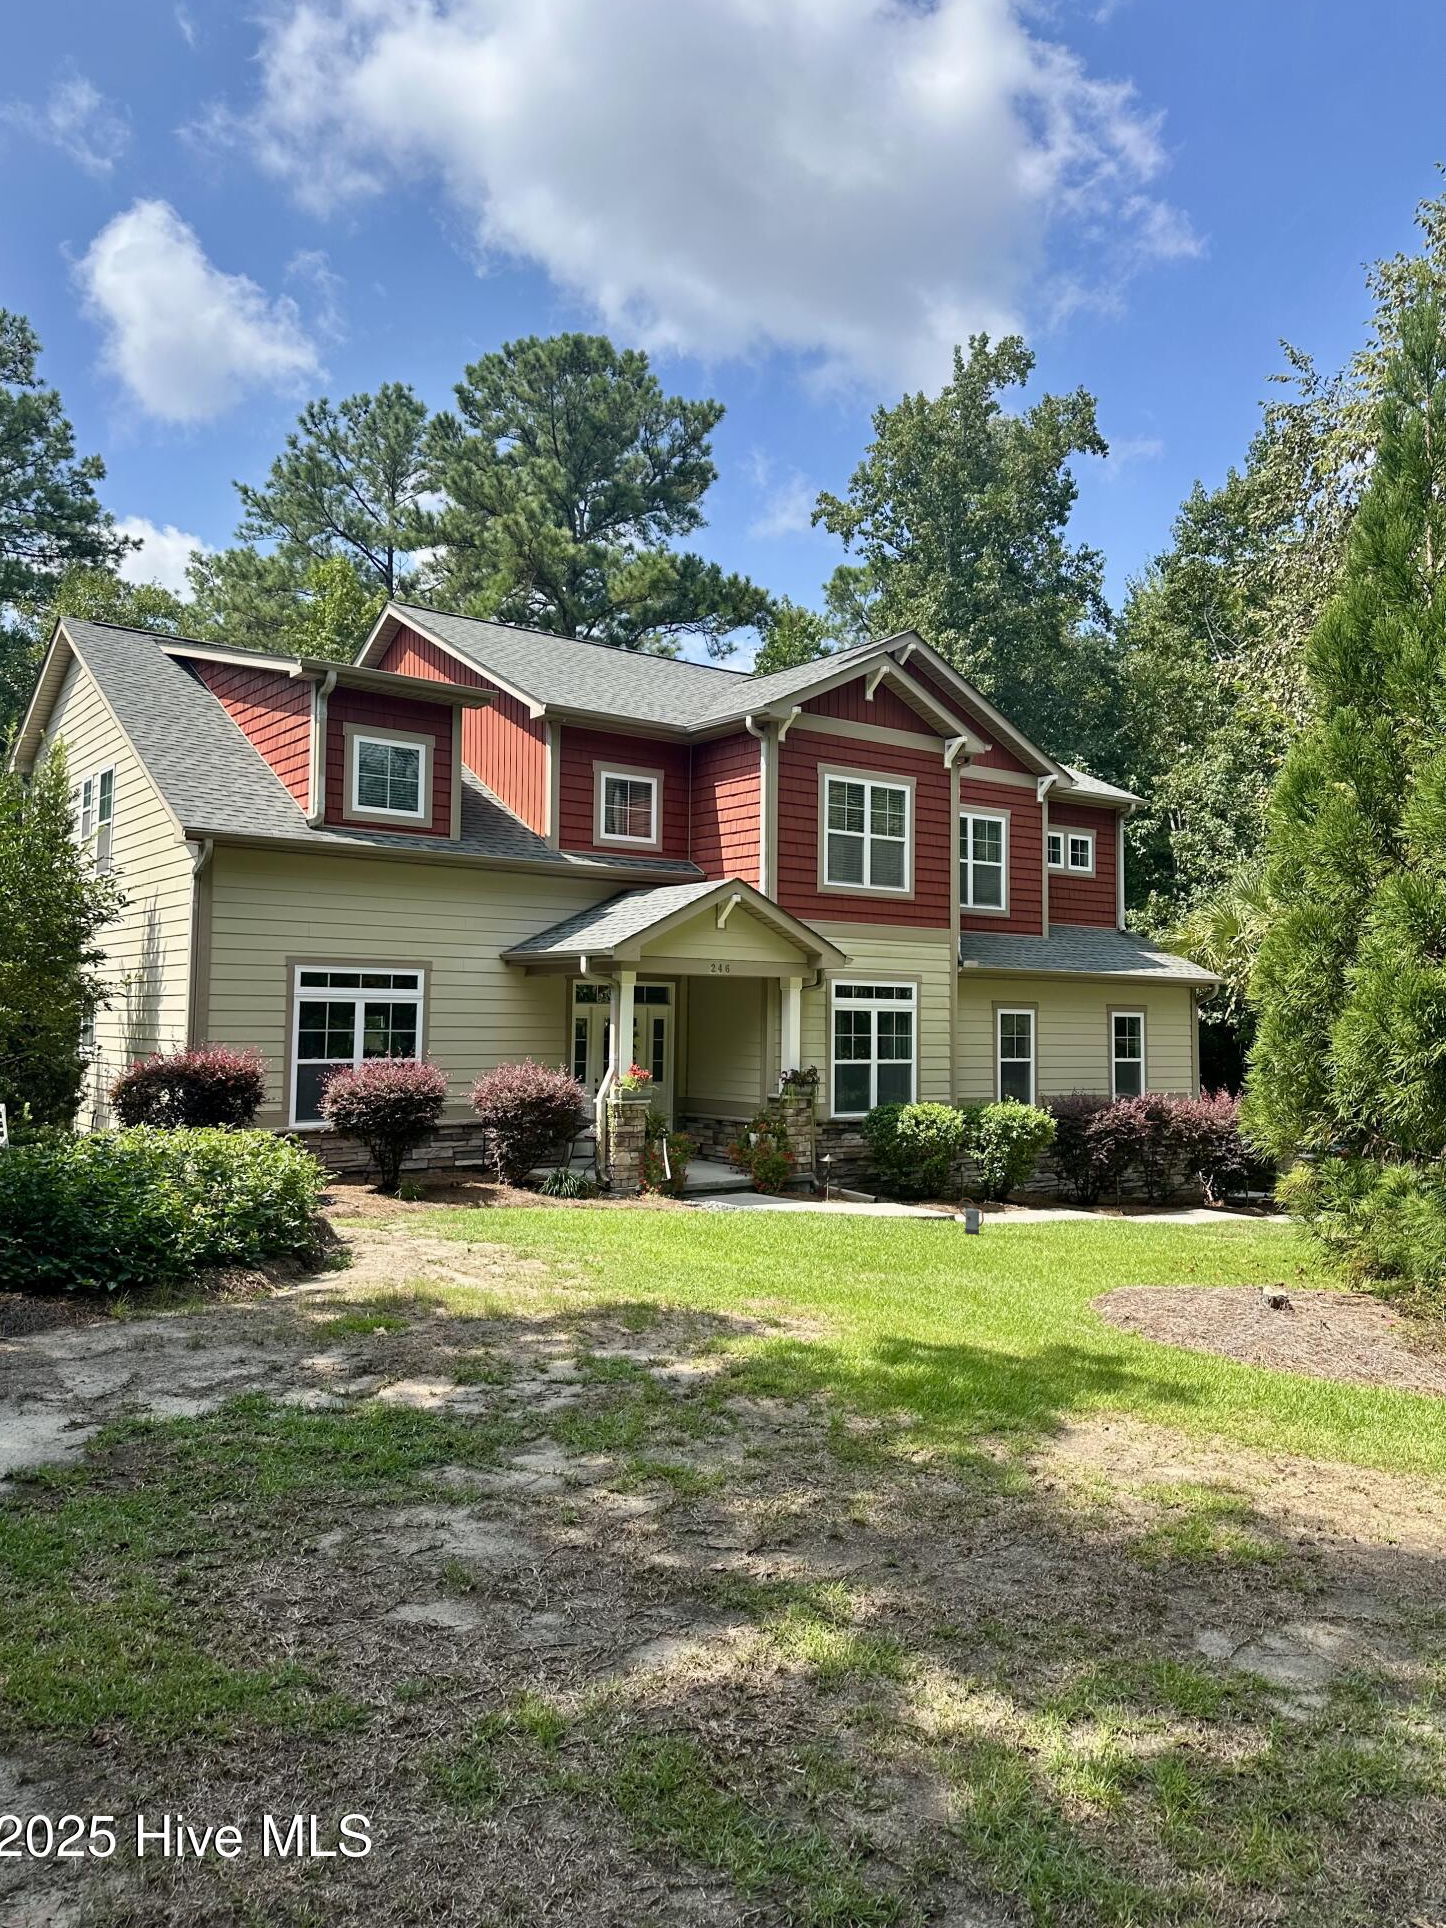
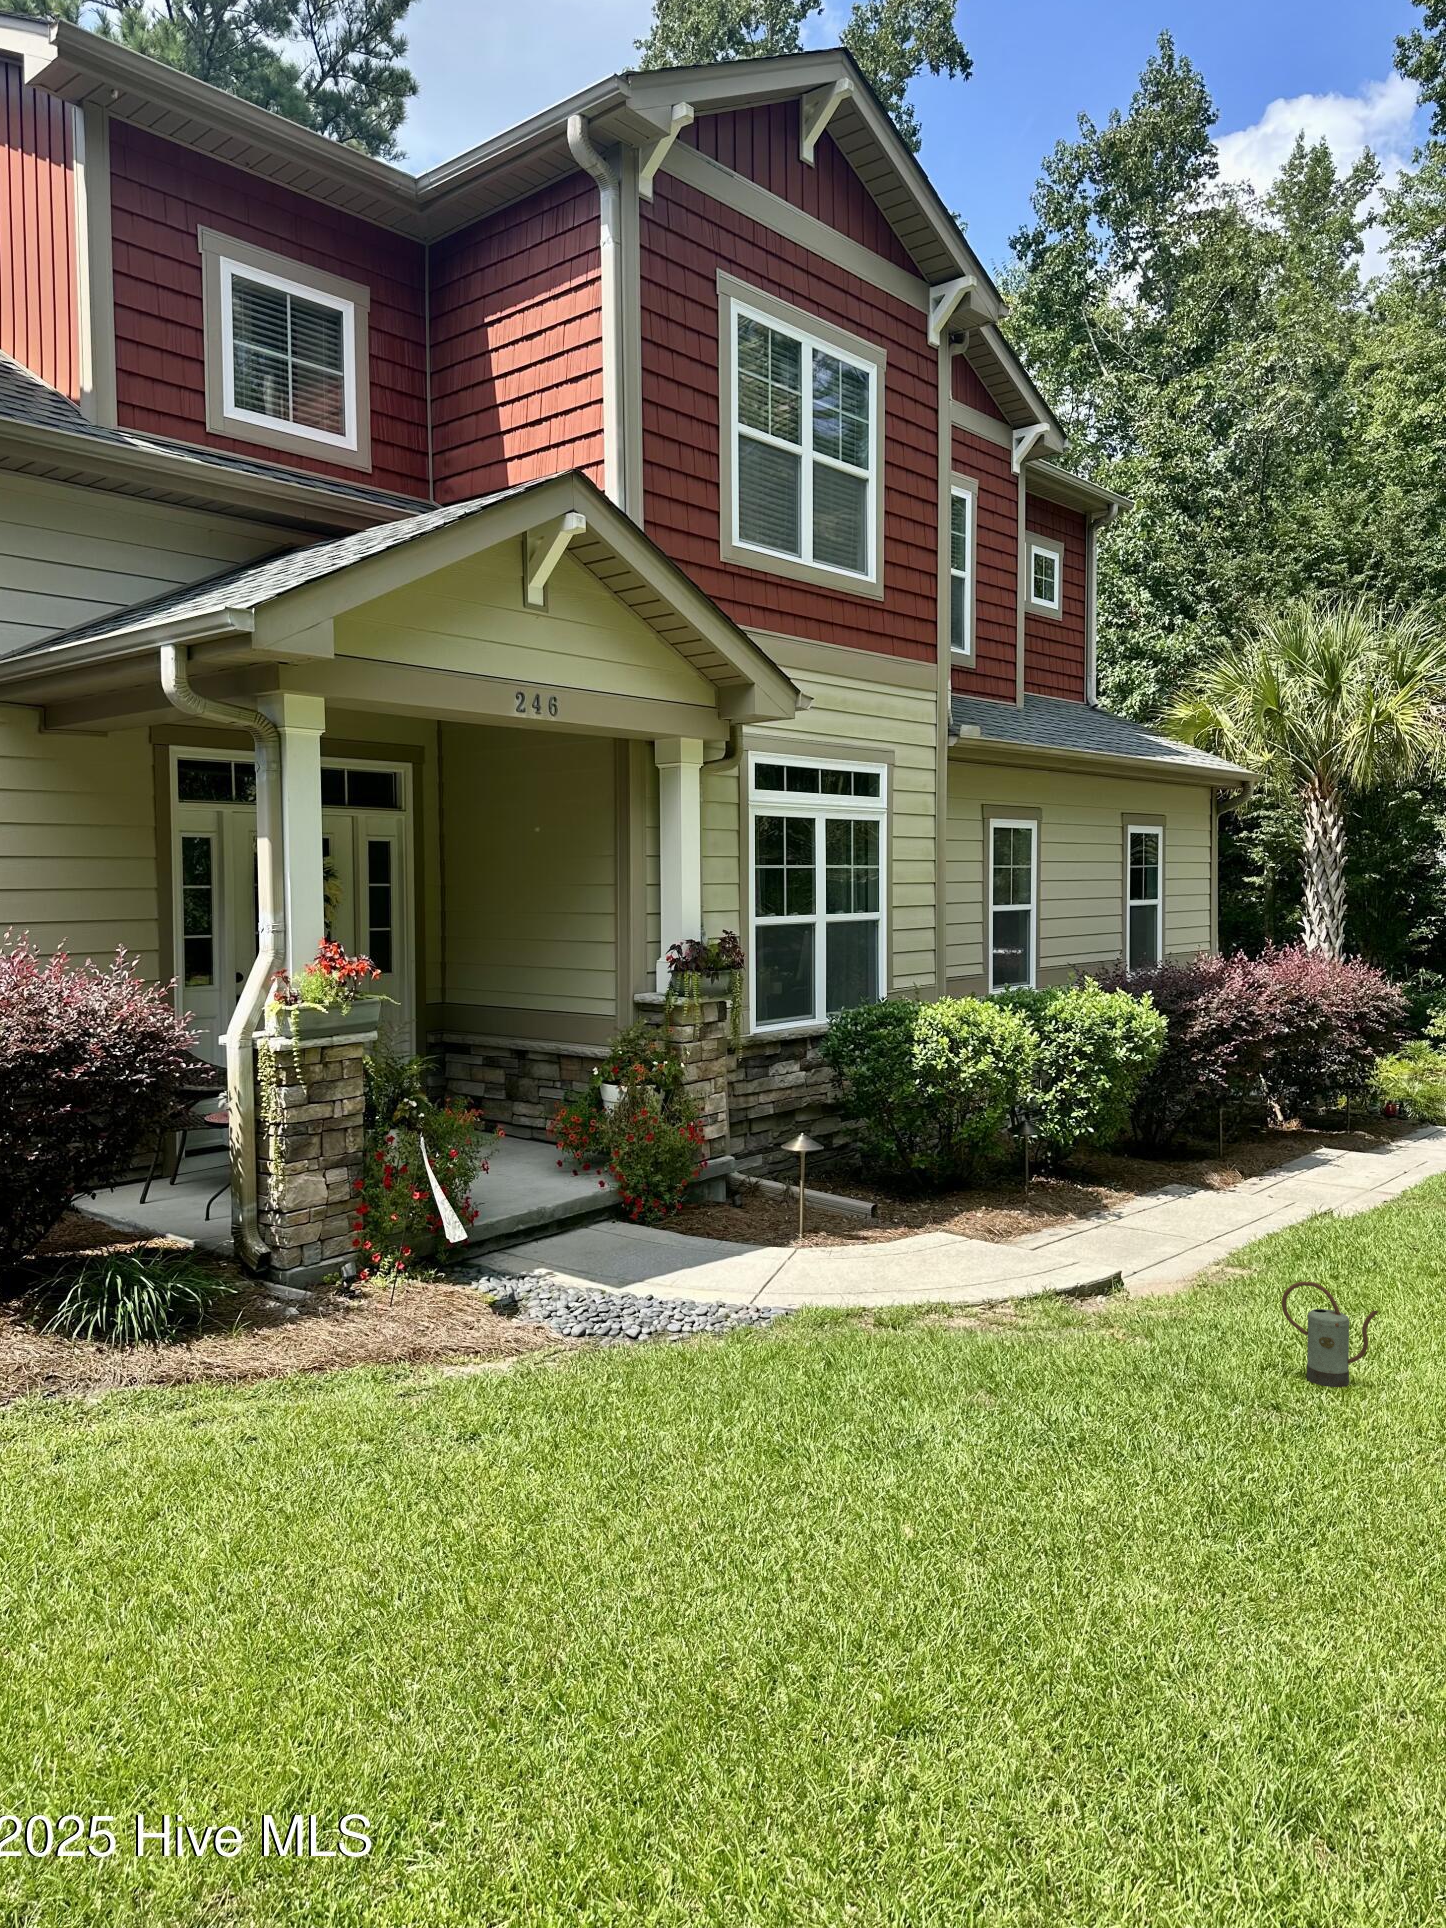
potted plant: present [810,1167,839,1197] -> none [732,1146,803,1215]

